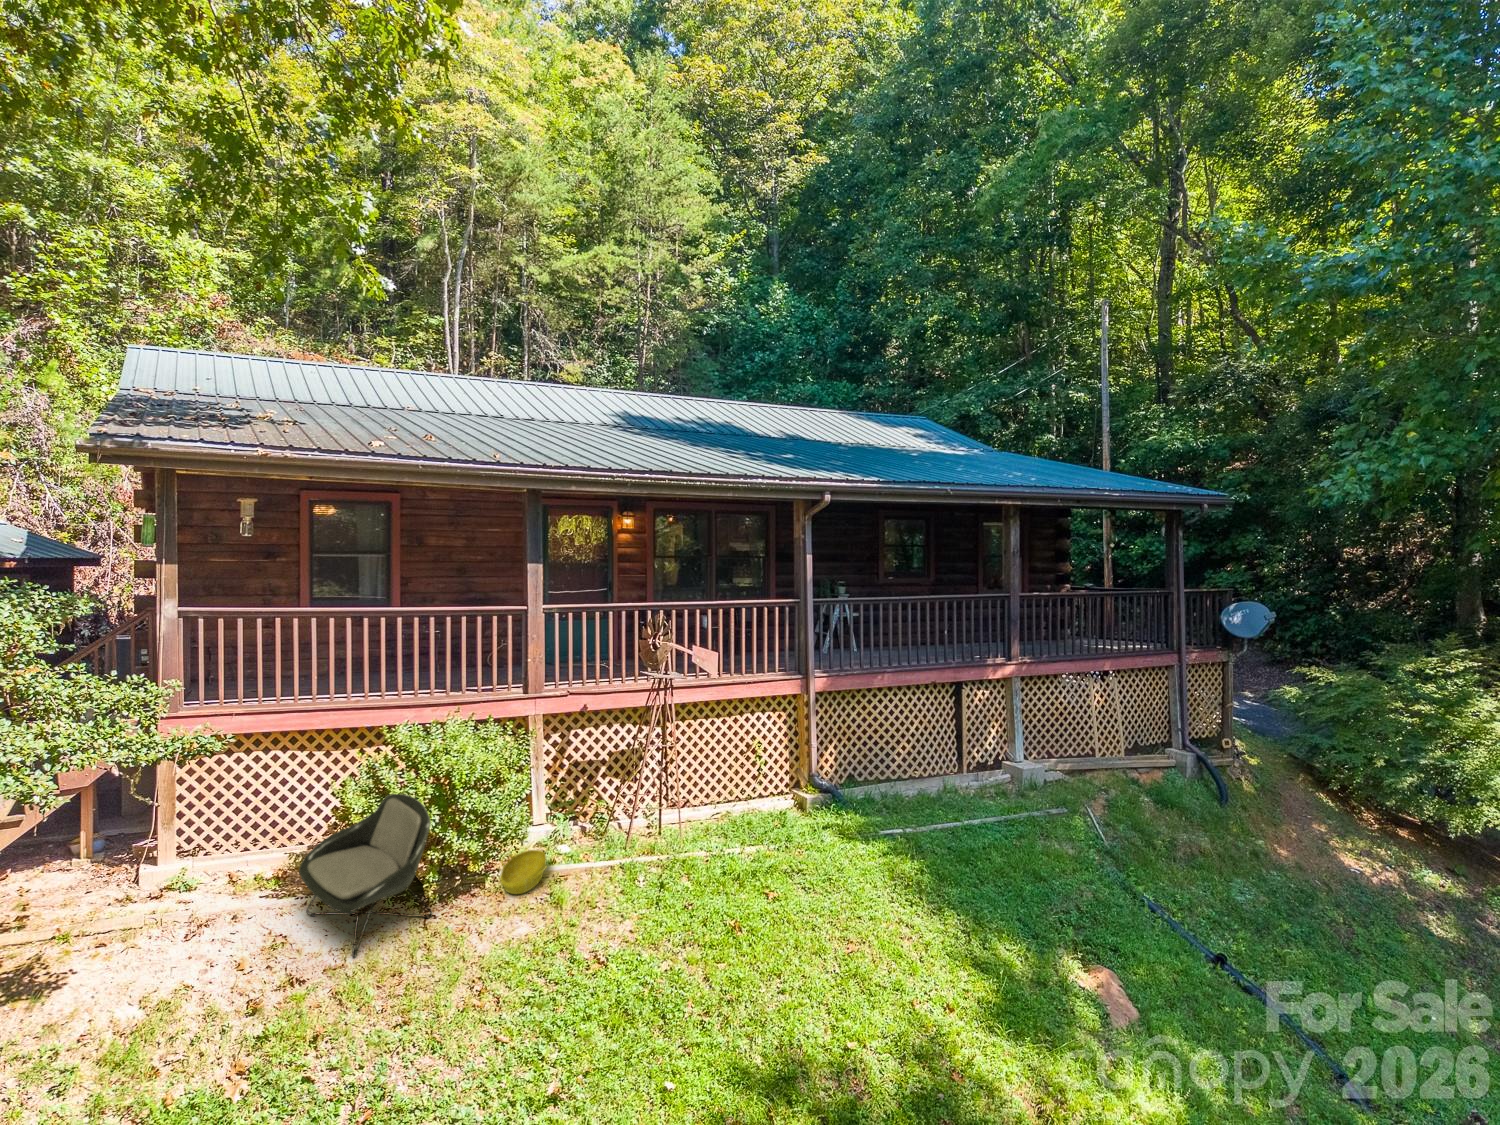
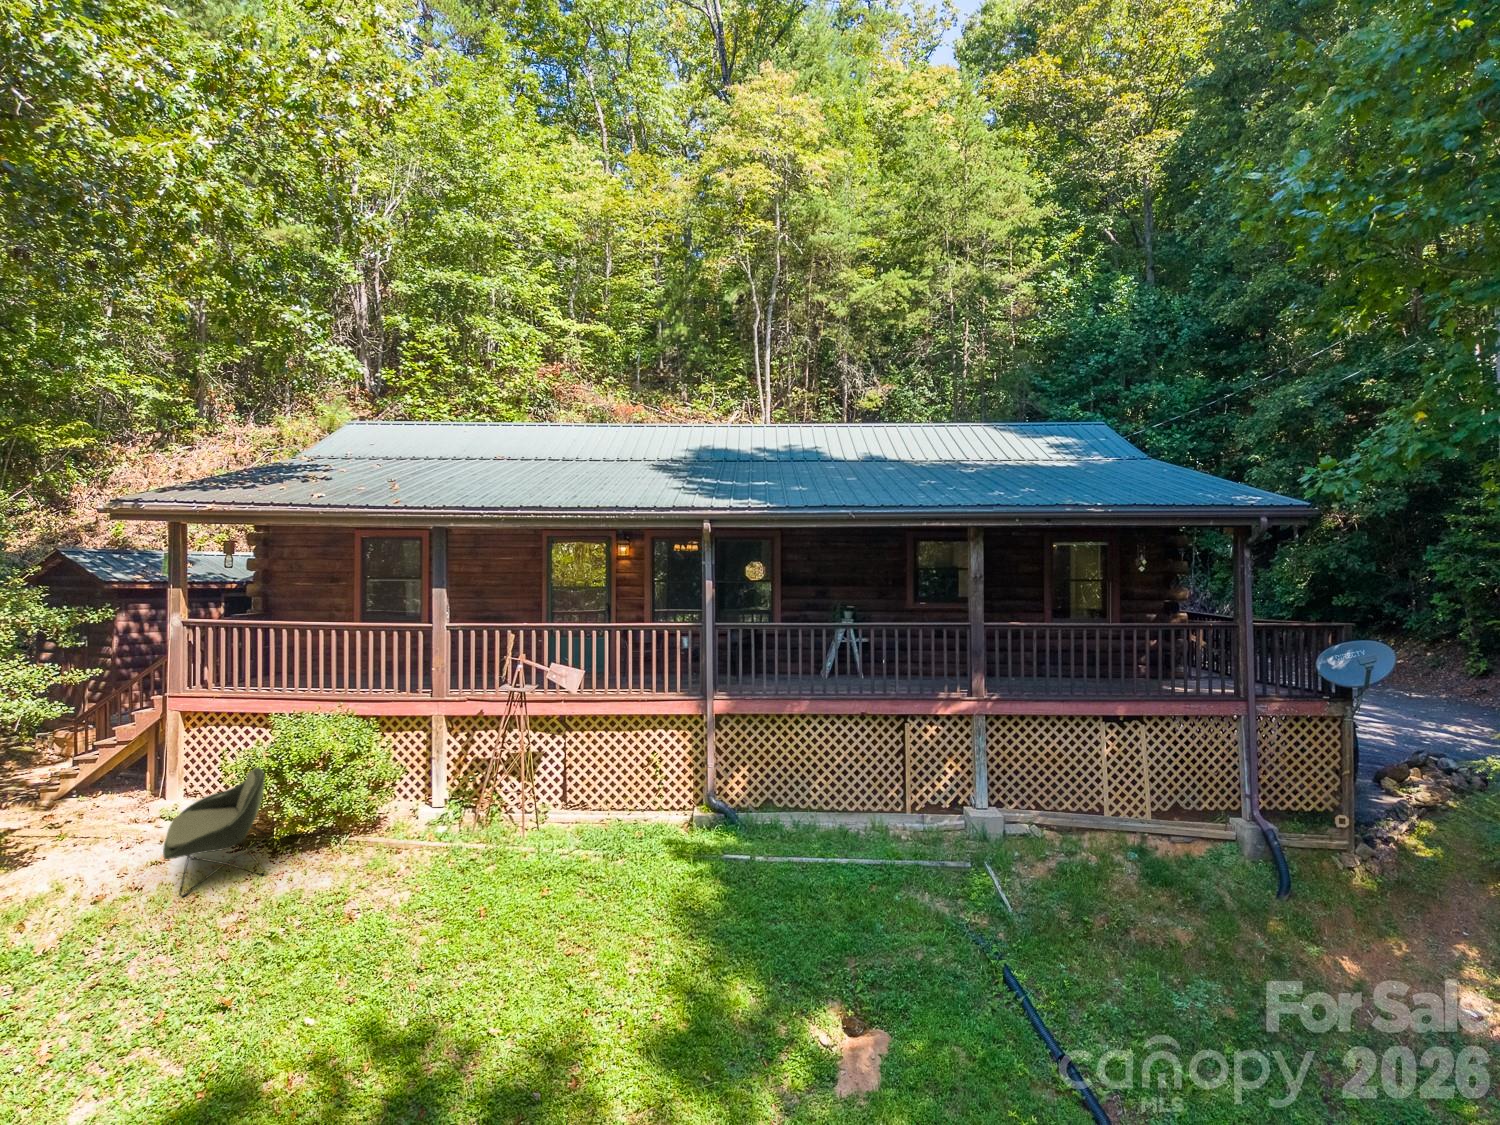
basket: present [500,850,547,894] -> none [329,831,386,868]

